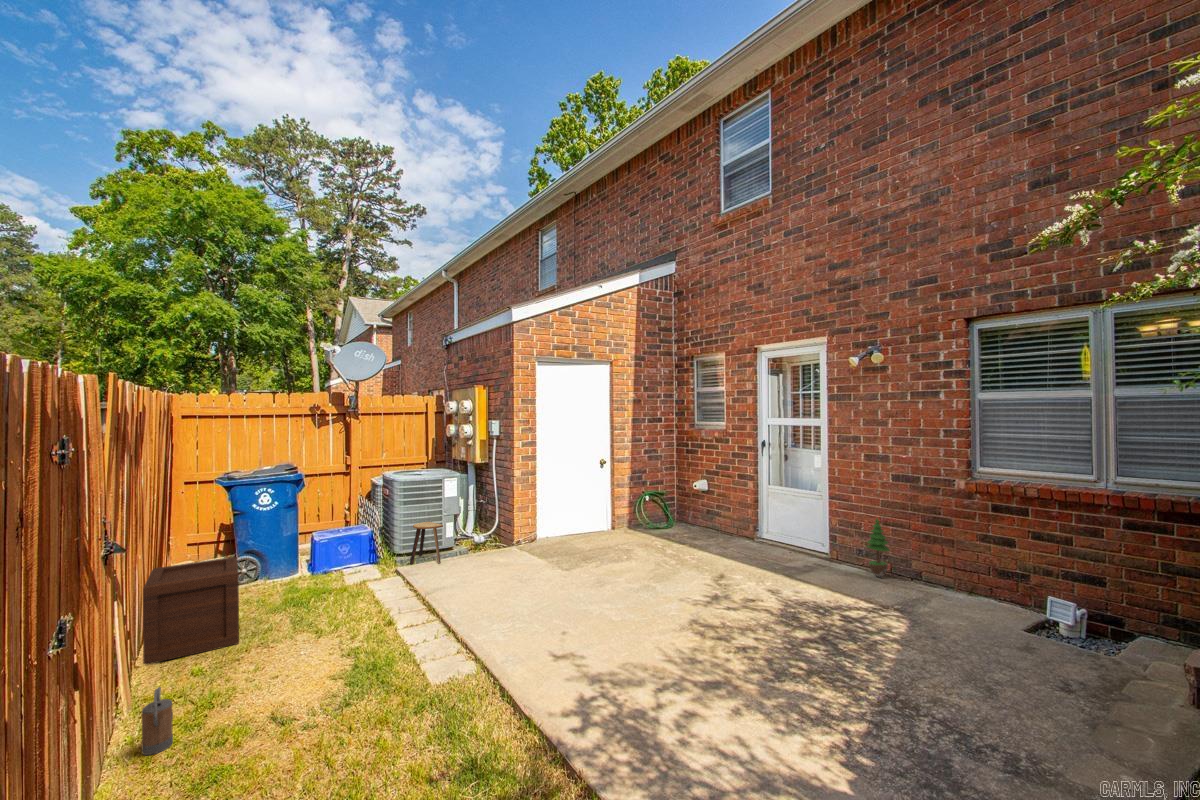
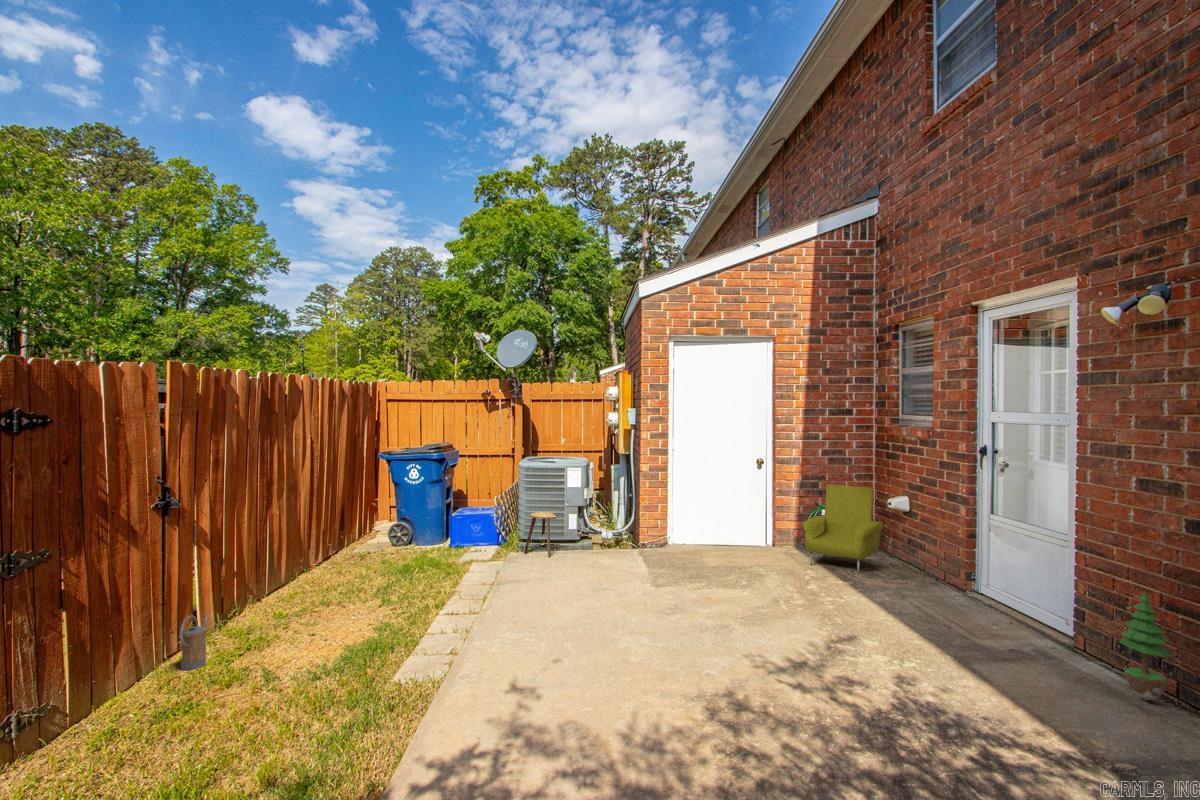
armchair: none [642,473,689,536] -> present [803,484,883,573]
wooden crate: present [143,557,239,665] -> none [264,520,356,599]

